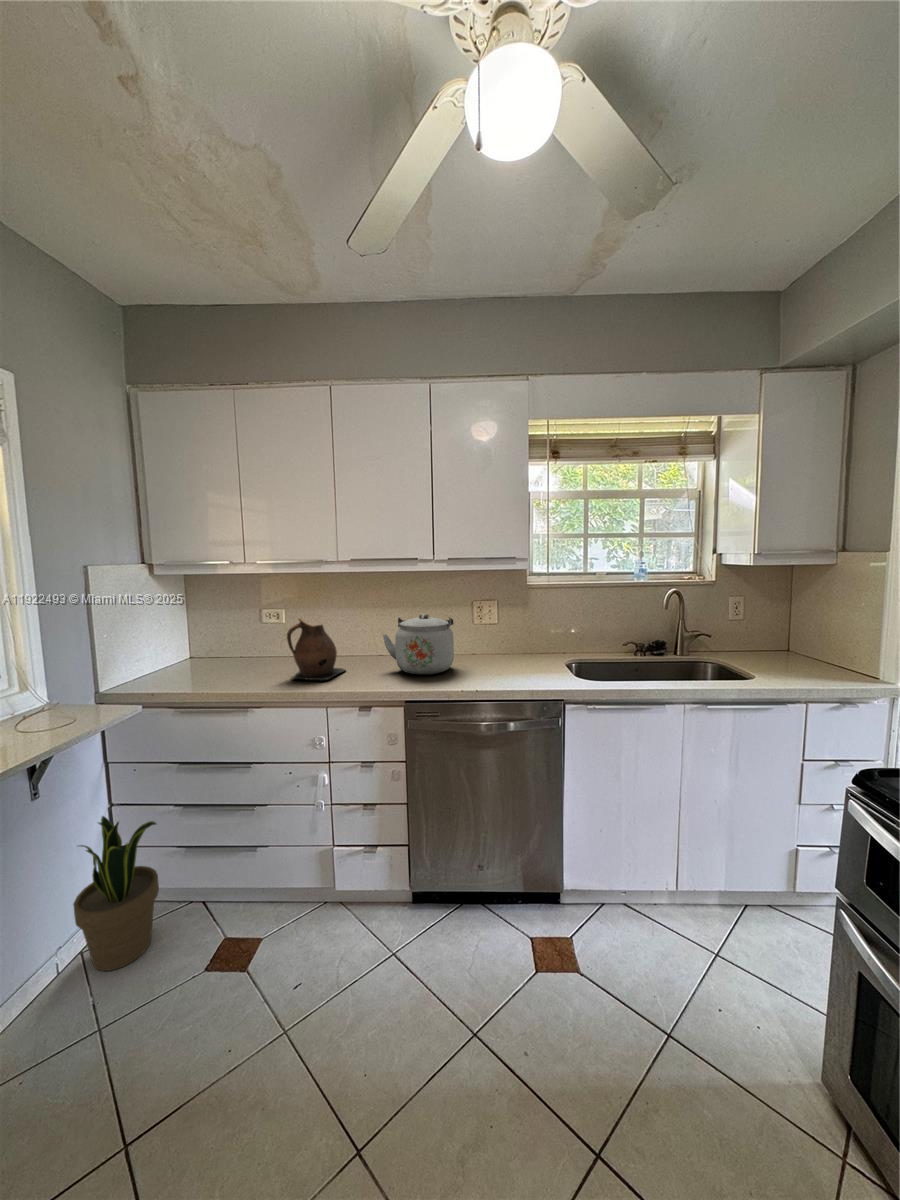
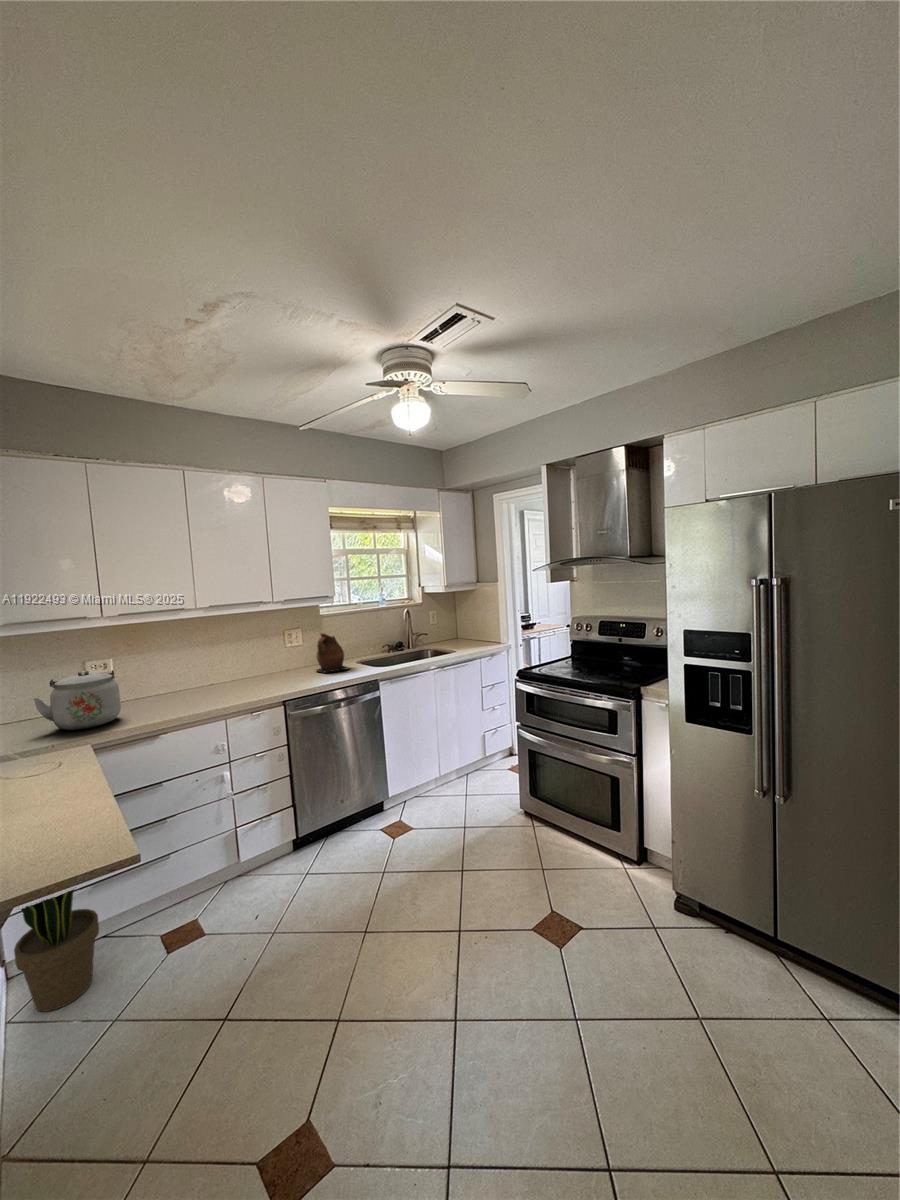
kettle: present [383,614,454,675] -> present [33,670,121,730]
ceramic pitcher: present [287,618,345,681] -> present [316,633,348,673]

